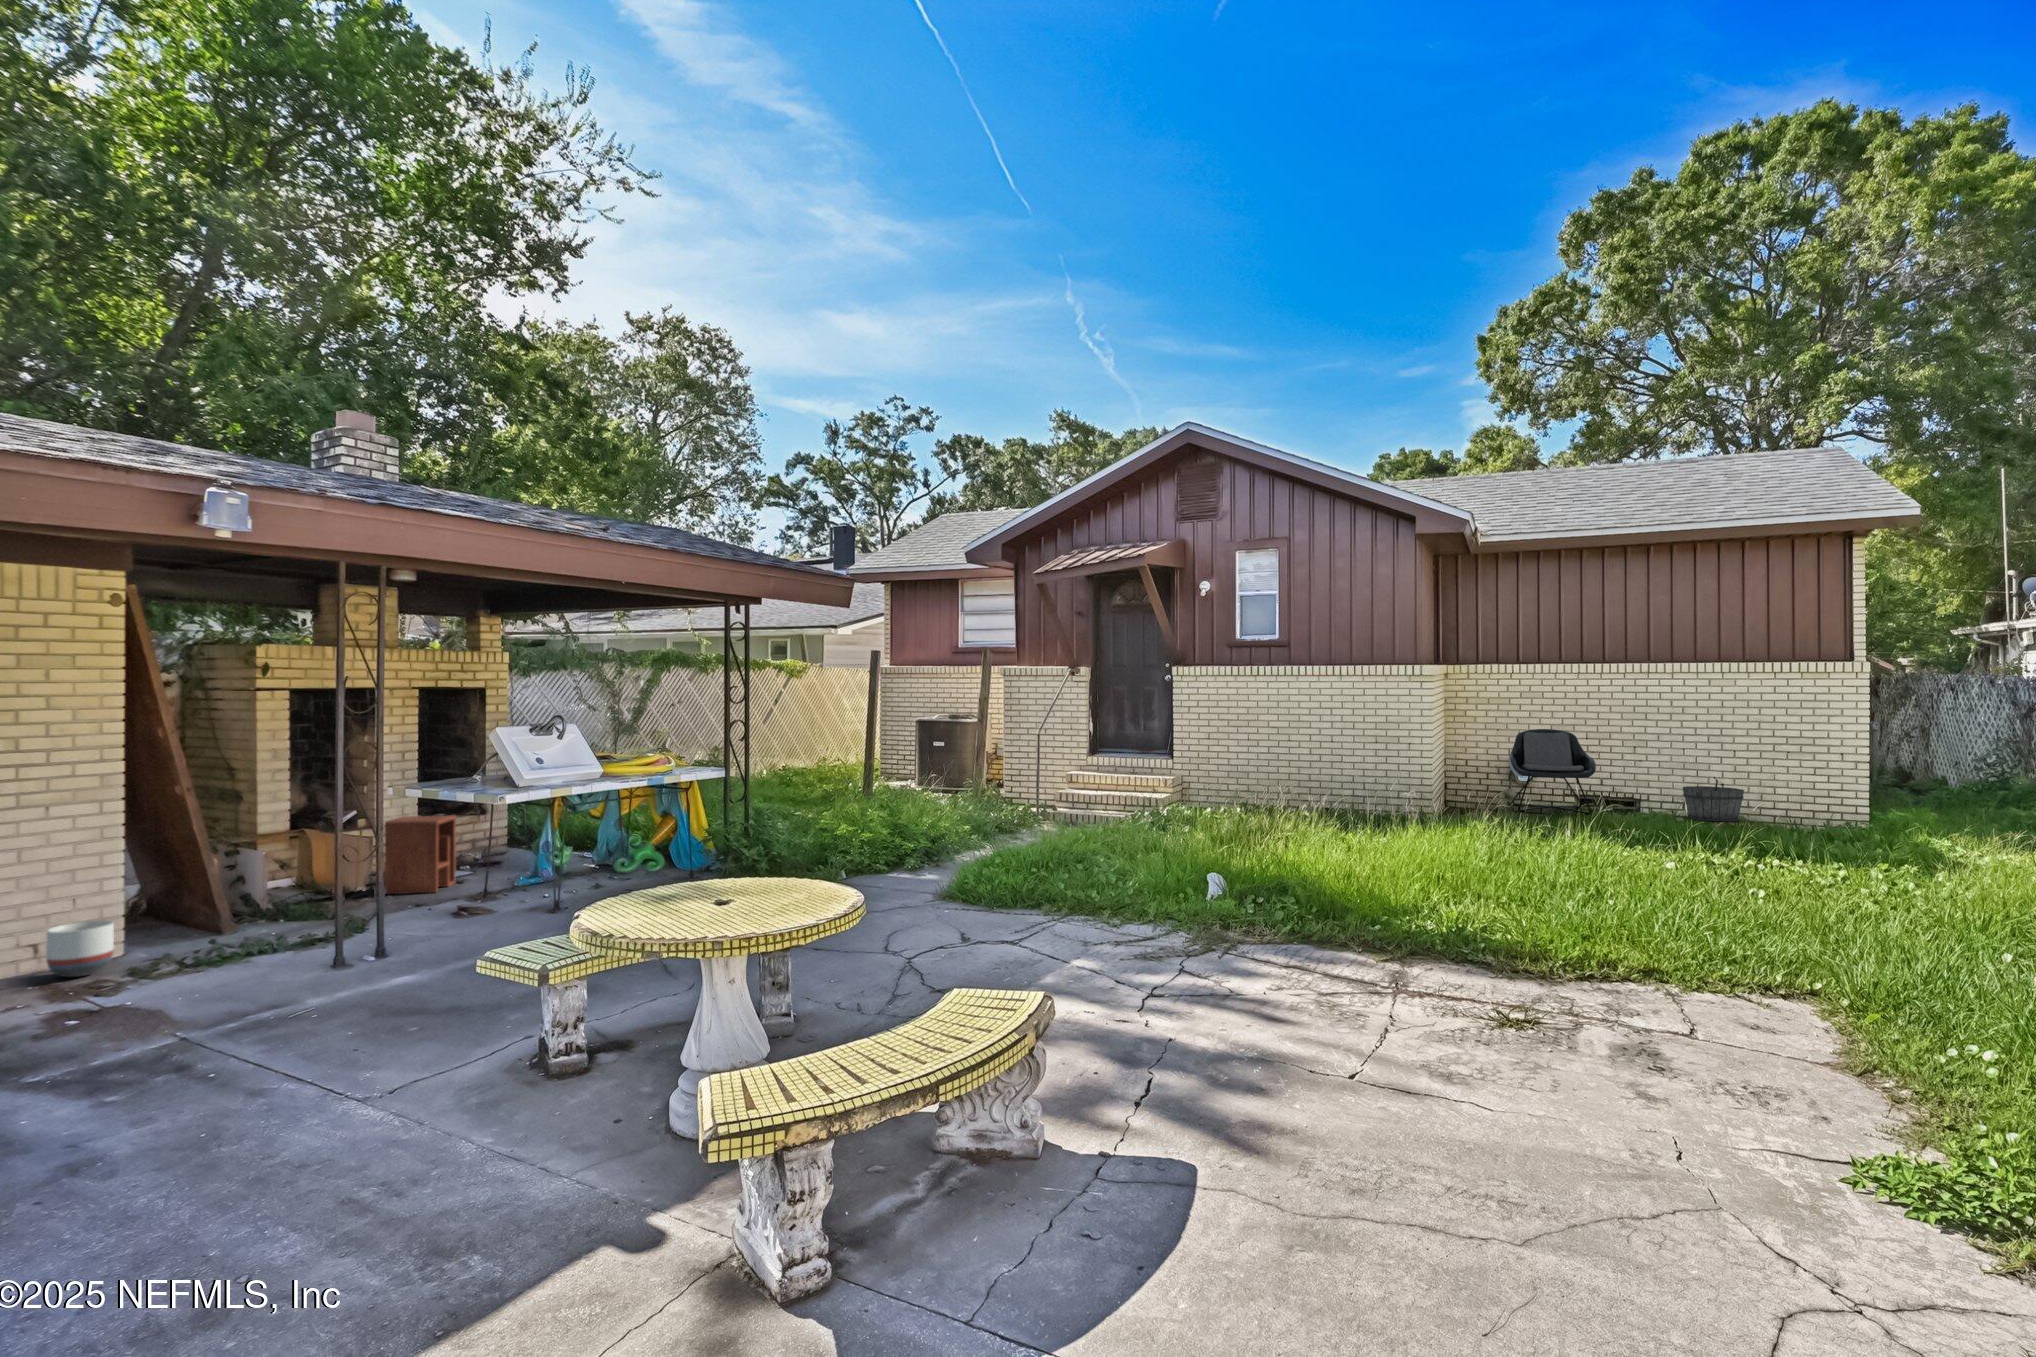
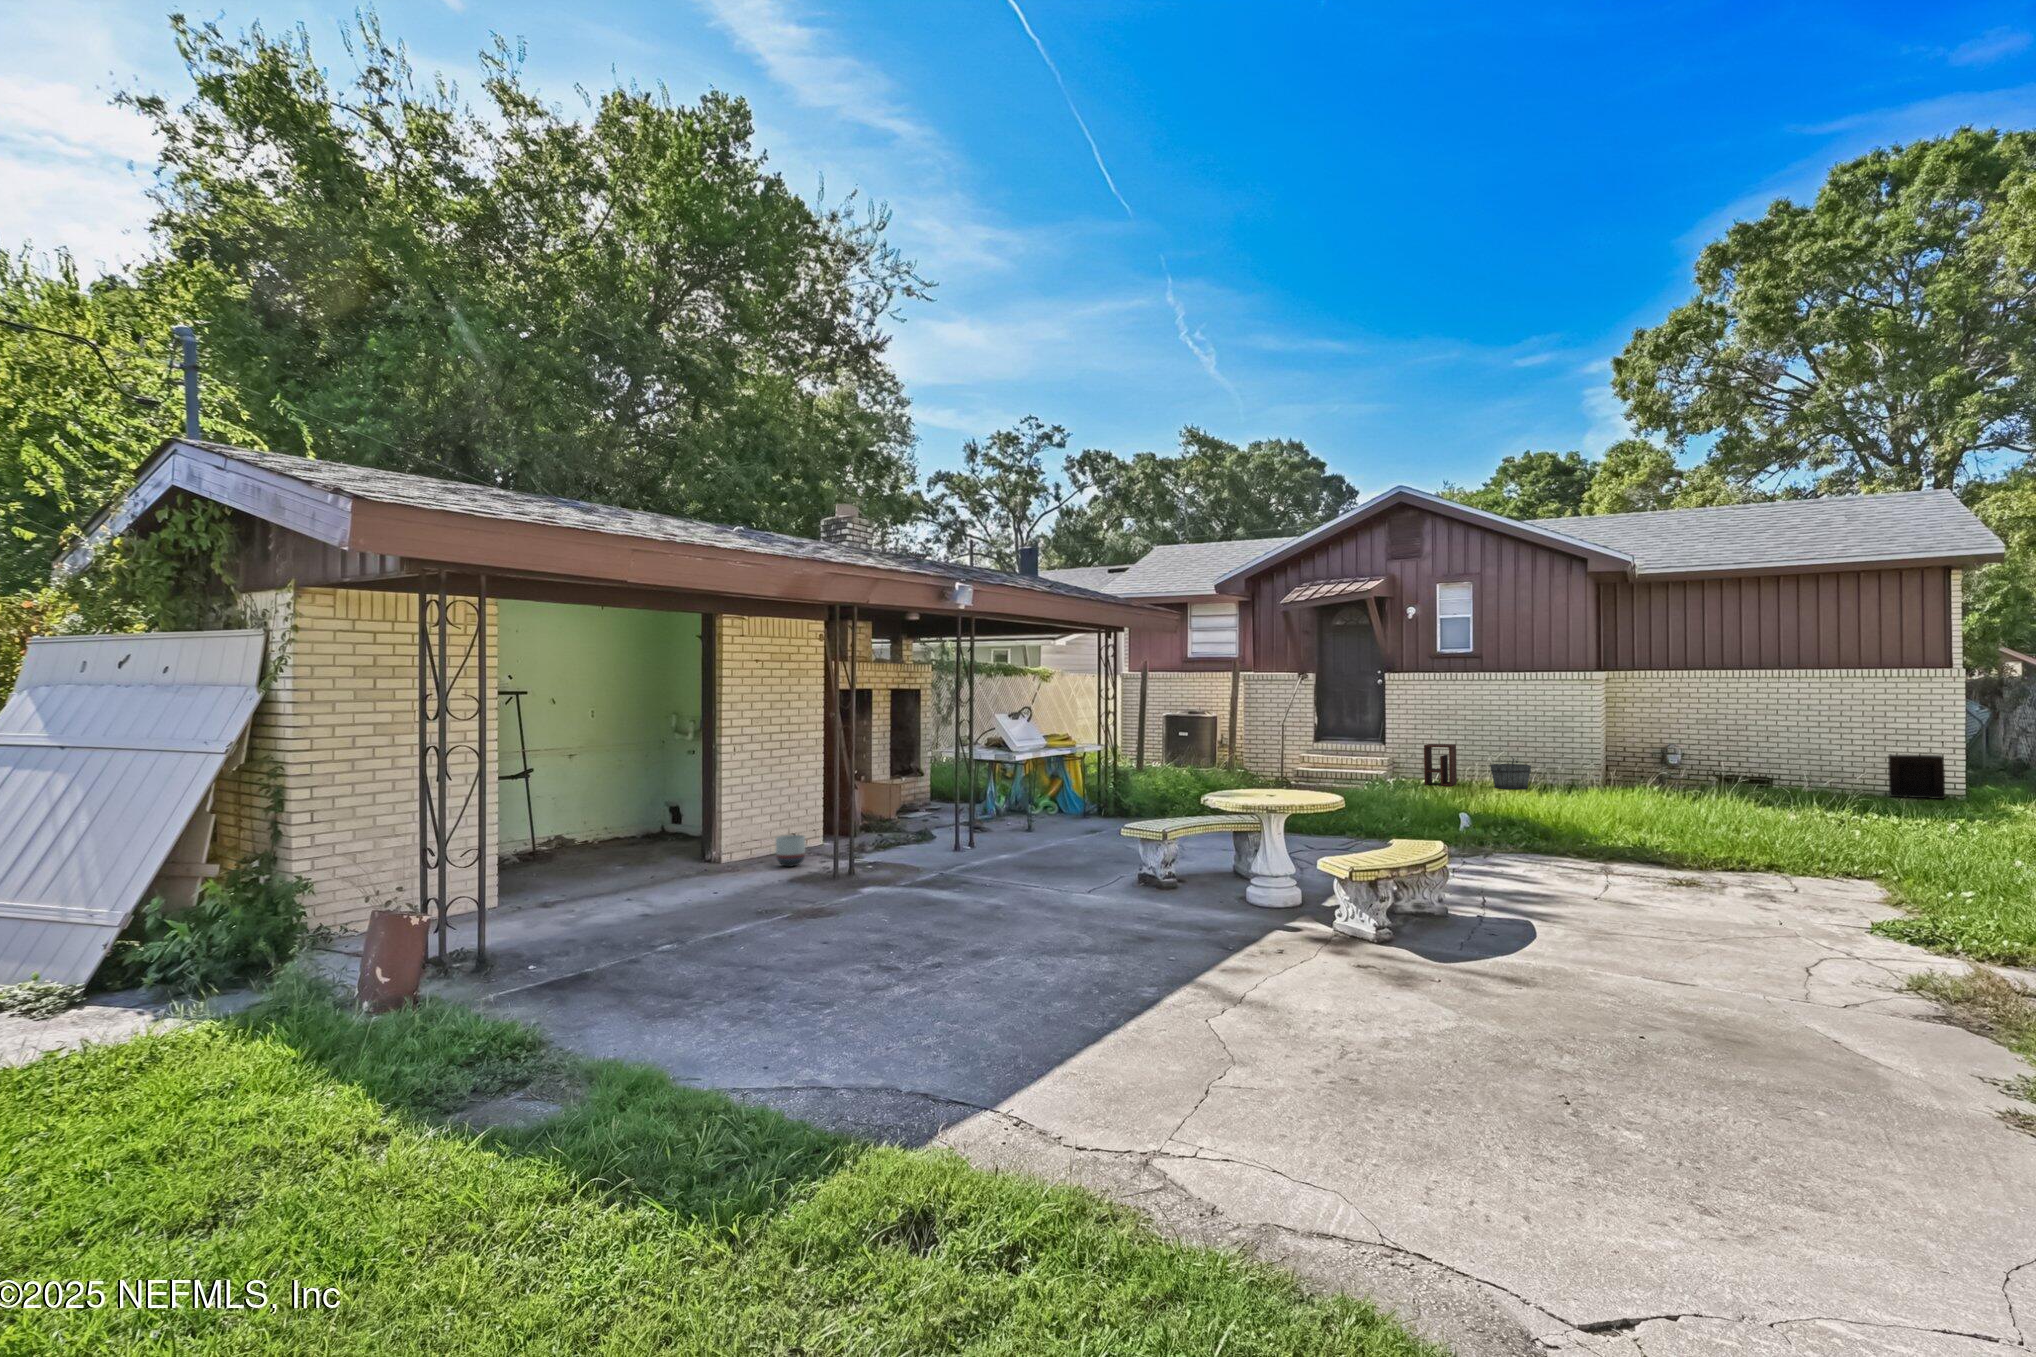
lounge chair: present [1509,729,1596,815] -> none [1665,722,1738,790]
wooden crate: none [1777,771,1849,831] -> present [1888,754,1945,799]
wooden bucket: present [1683,777,1744,821] -> present [1490,757,1531,789]
side table: present [384,815,456,894] -> present [1424,744,1457,786]

